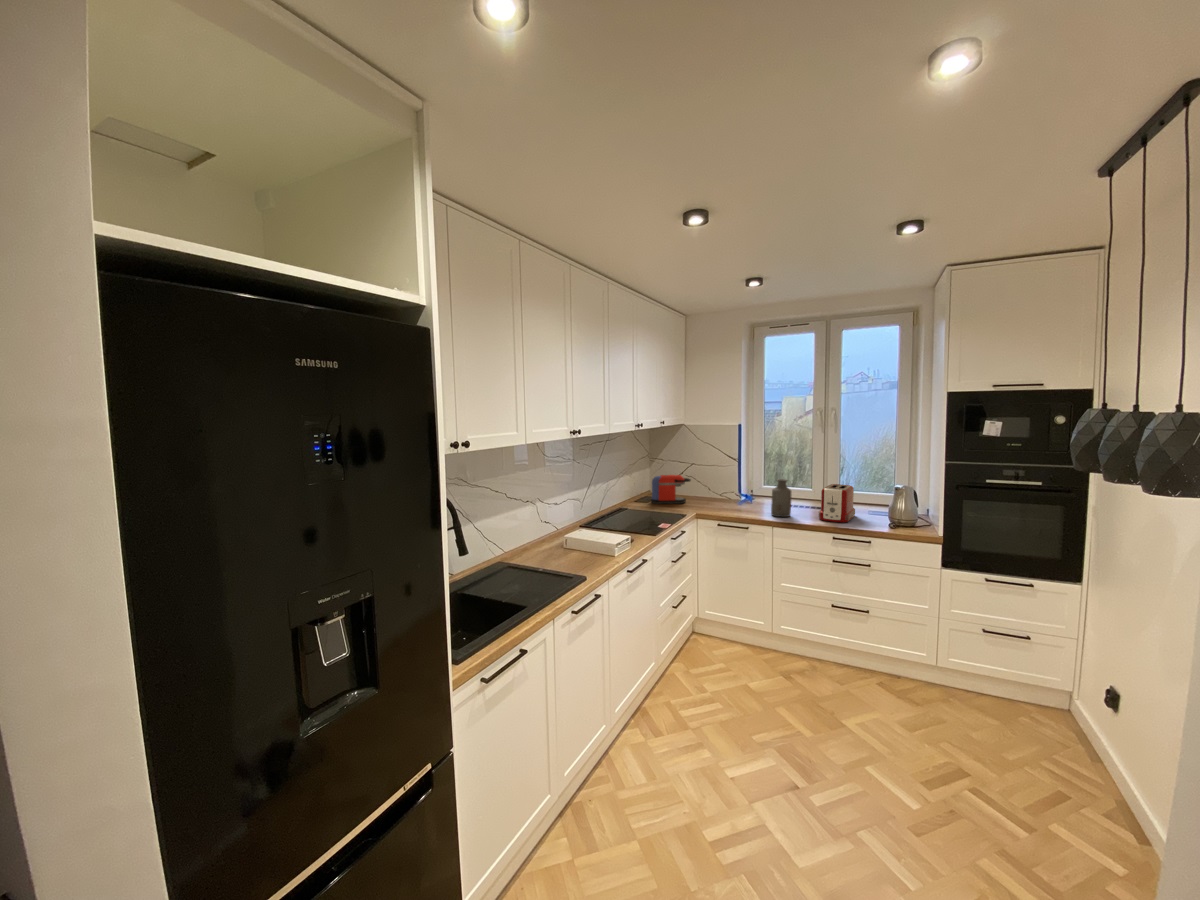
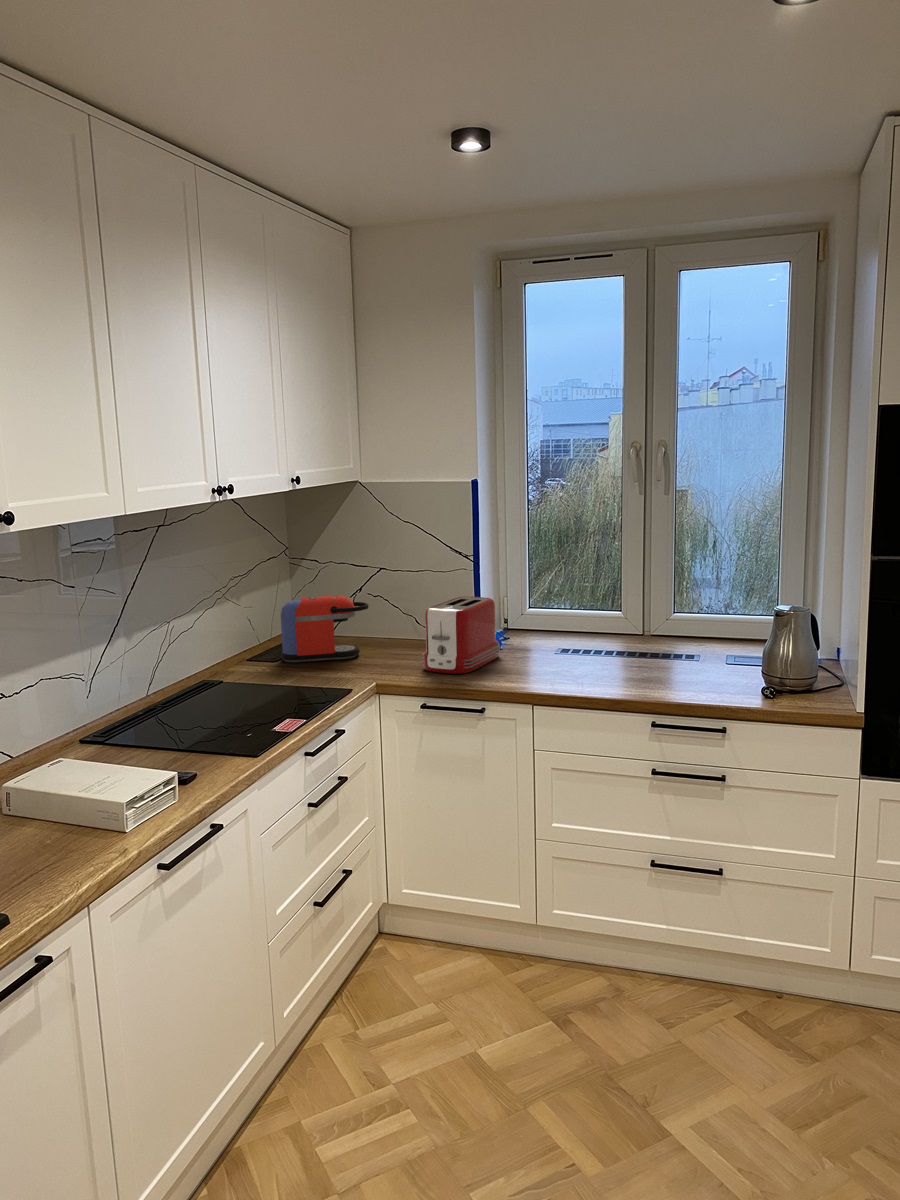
bottle: present [771,479,791,517] -> none [532,599,572,683]
toaster: present [819,484,855,523] -> present [422,597,500,674]

